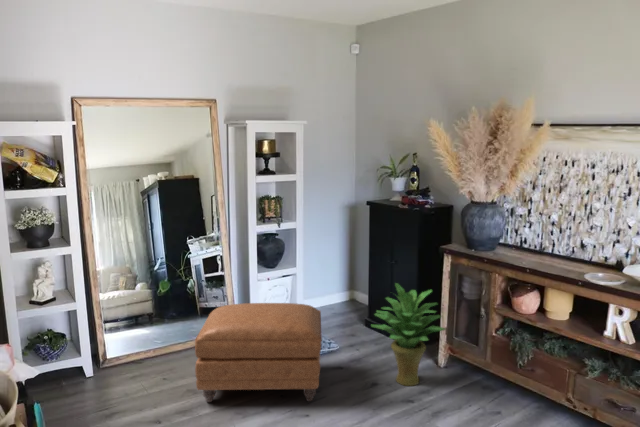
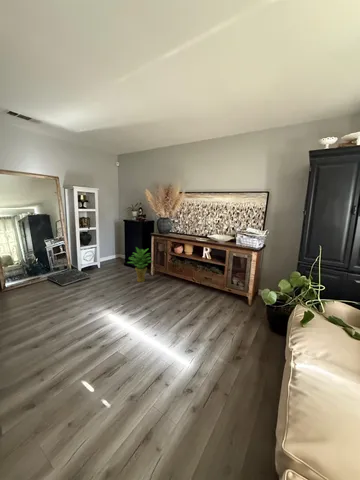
ottoman: present [195,303,322,402] -> none [56,257,109,296]

